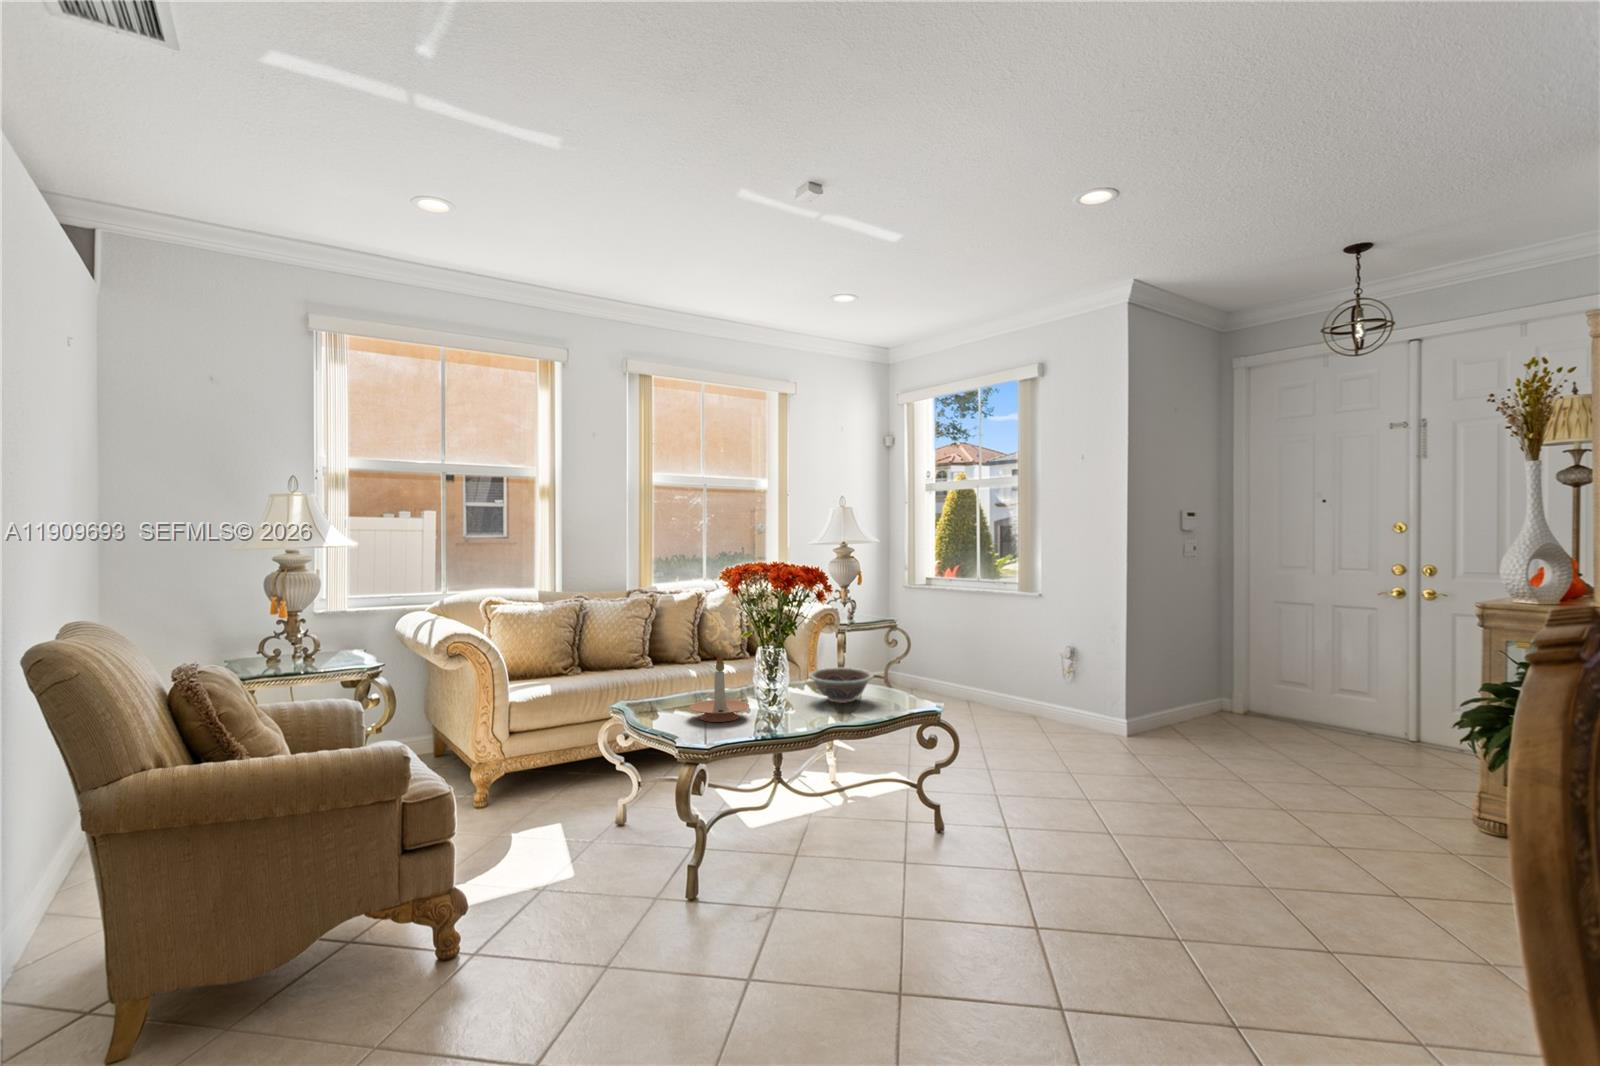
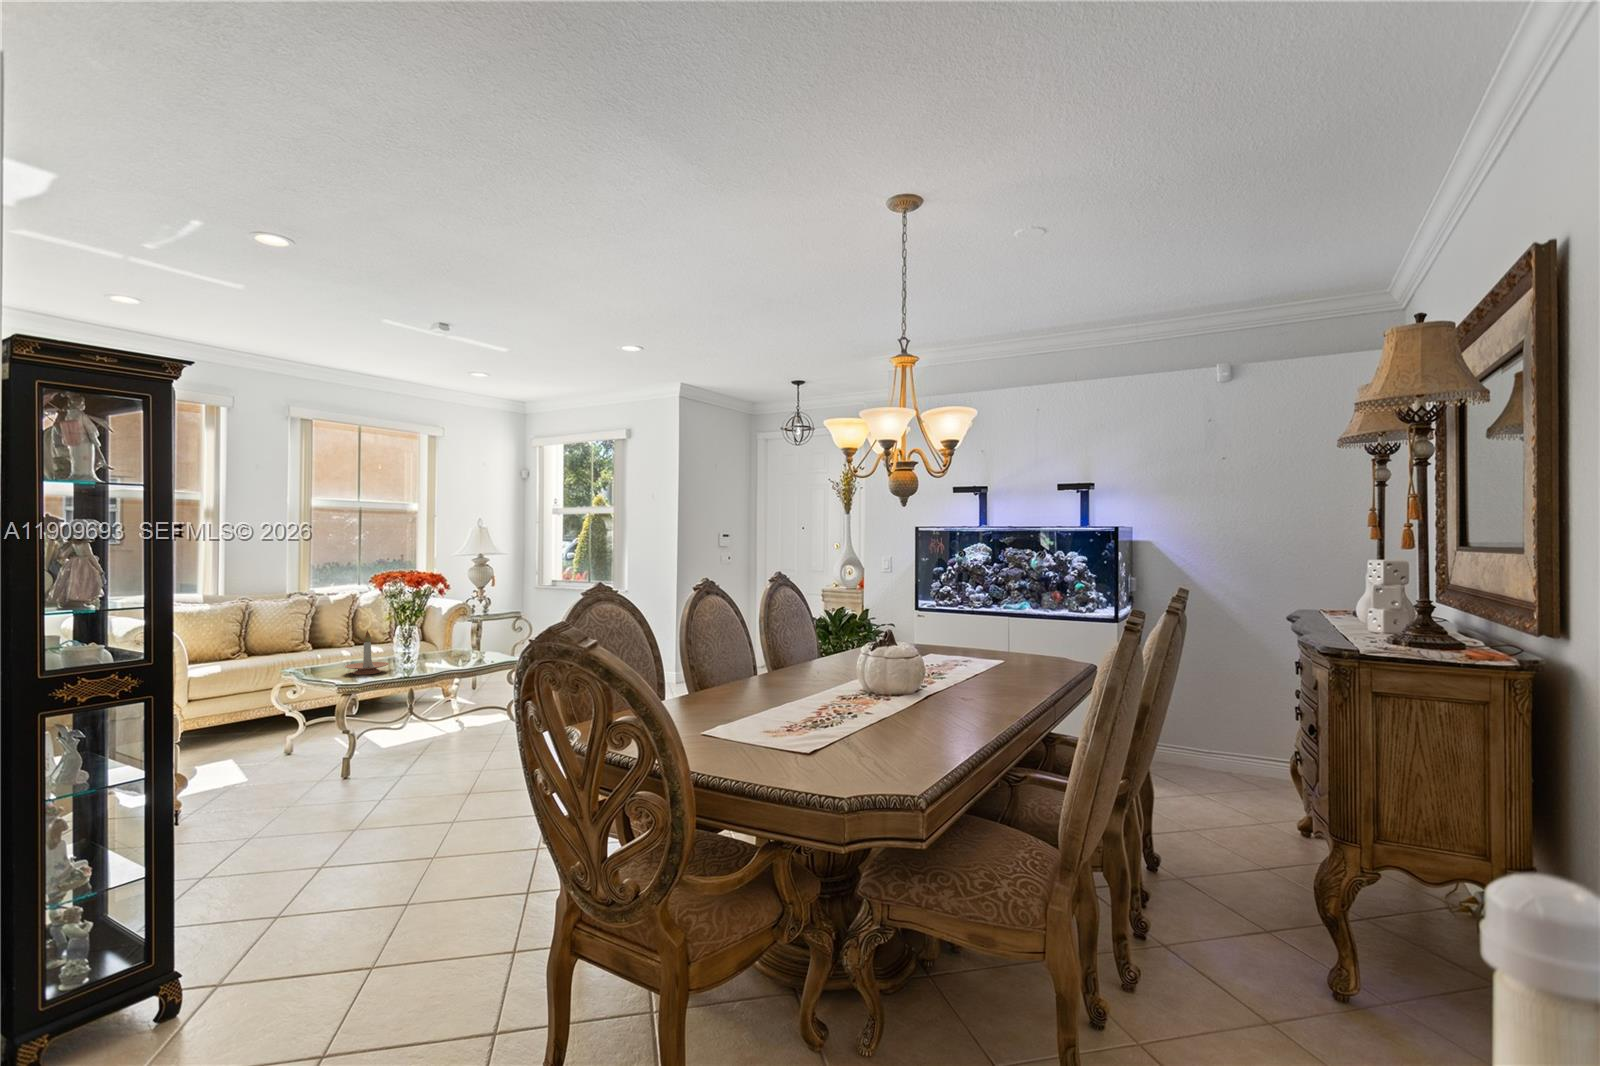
decorative bowl: present [809,667,874,703] -> none [435,640,482,661]

